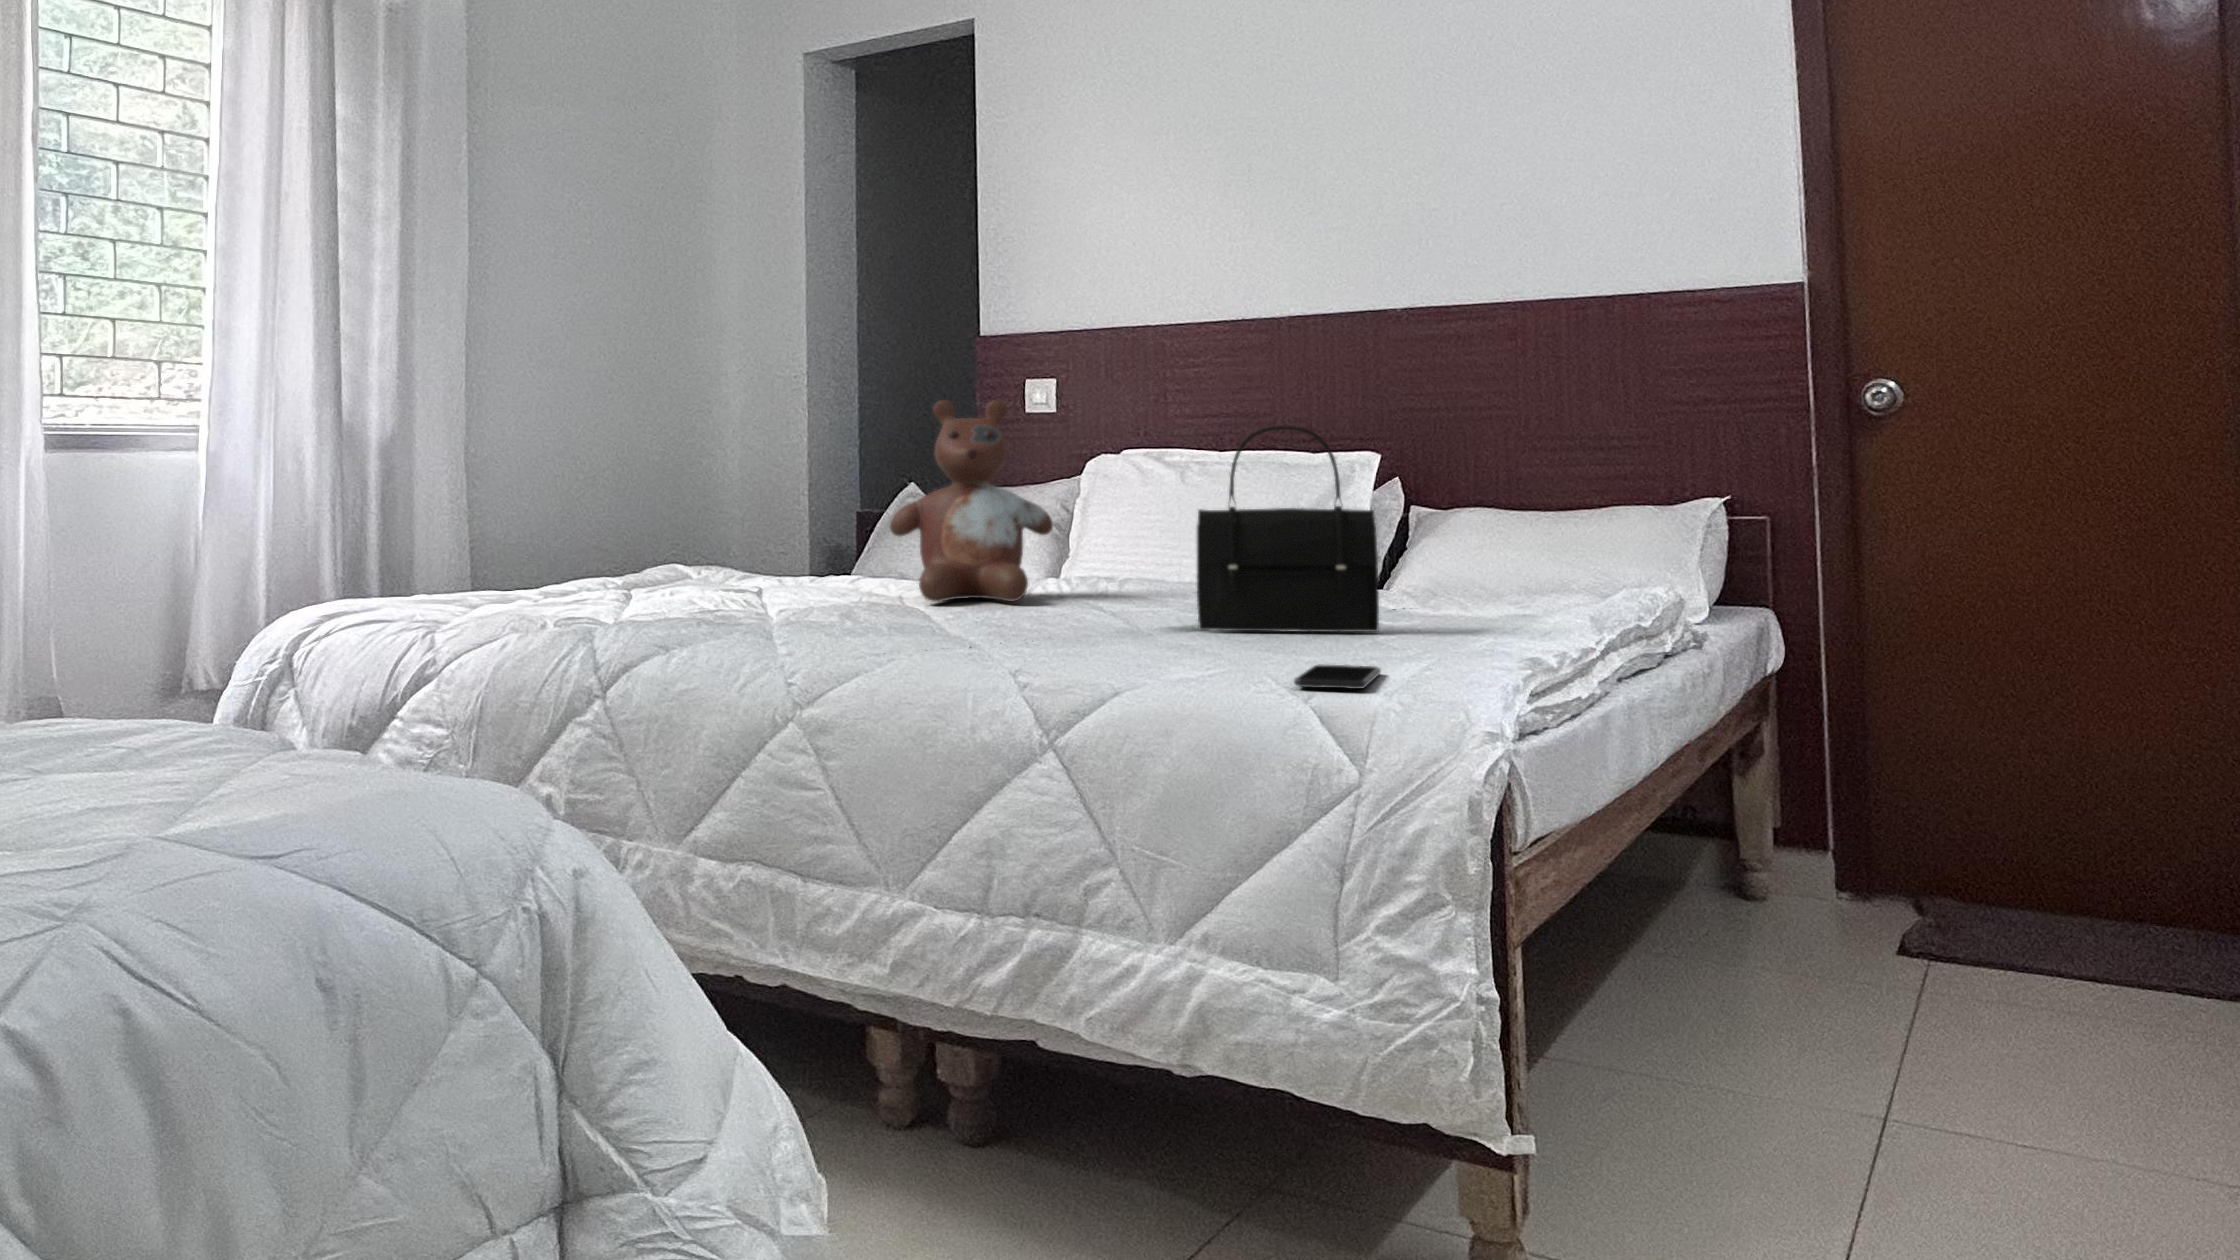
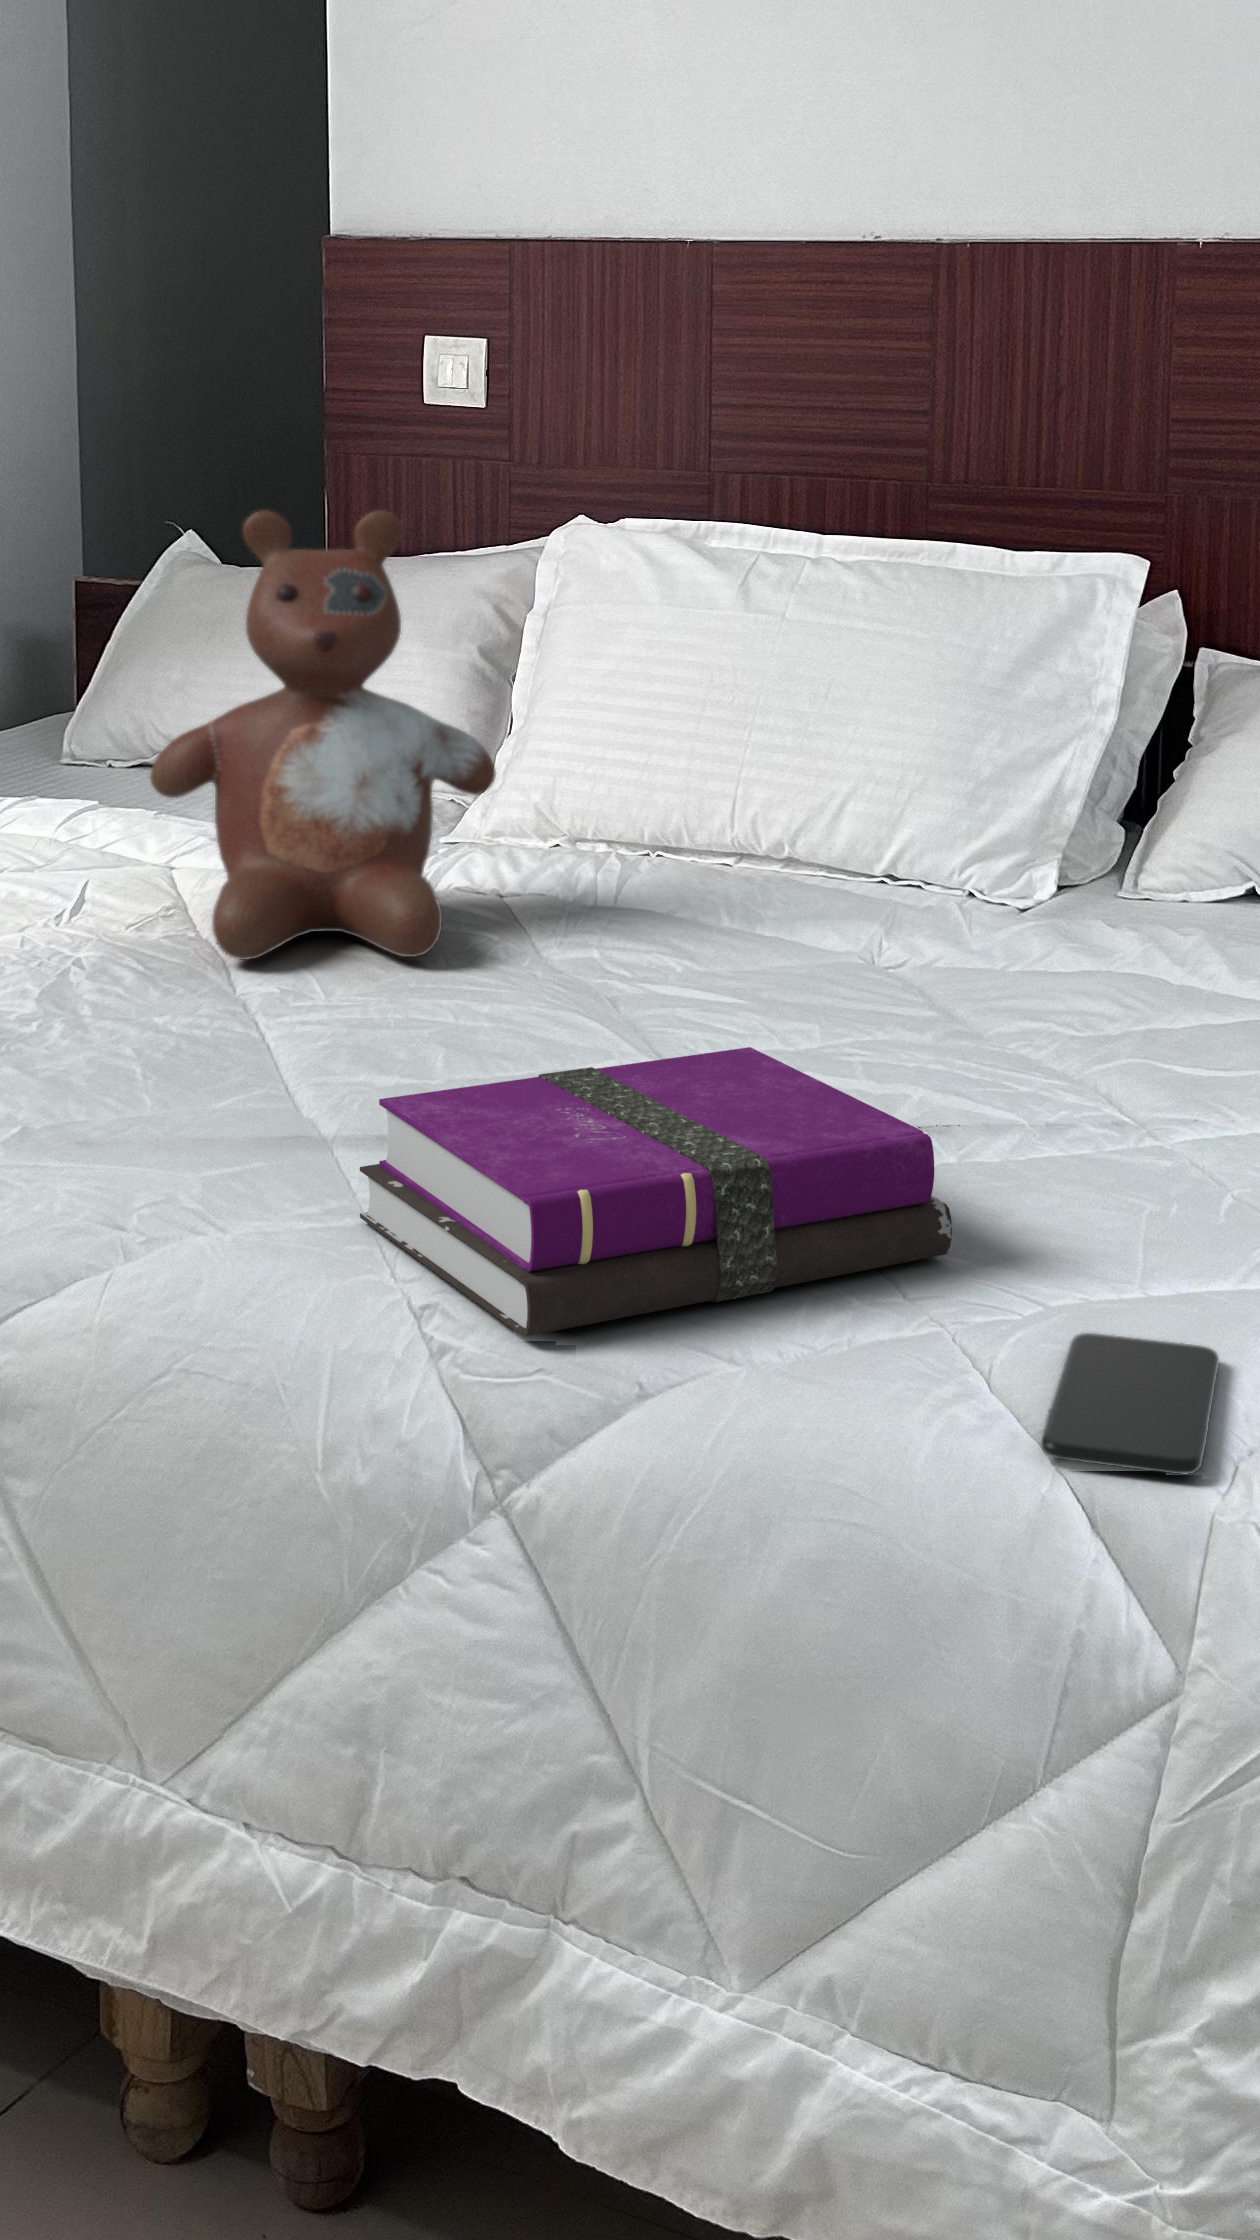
handbag: present [1197,426,1379,632] -> none [803,674,1189,1109]
notebook: none [989,587,1262,667] -> present [360,1047,952,1337]

